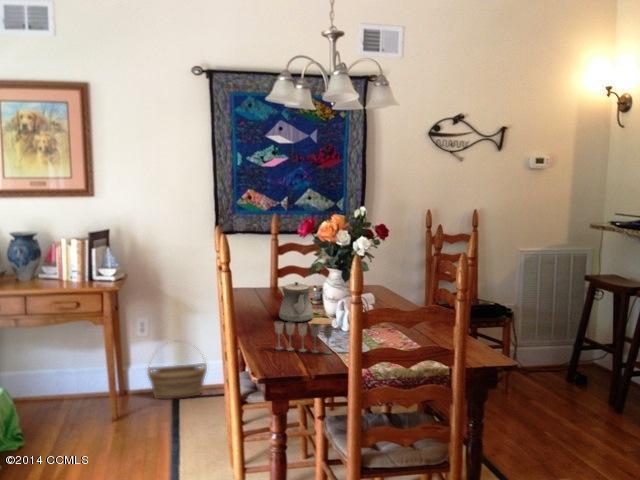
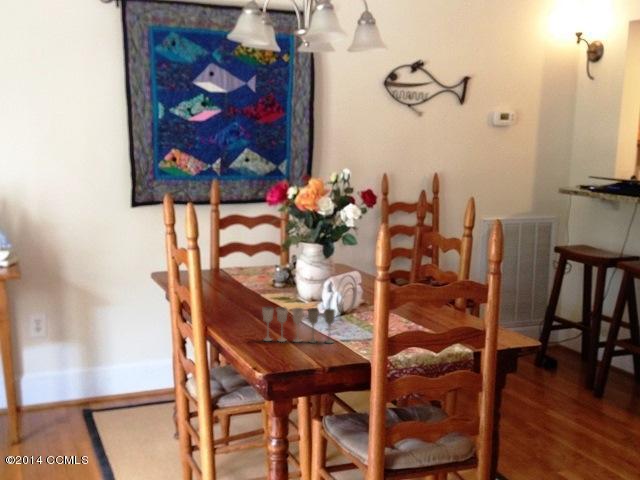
teapot: present [279,282,314,322] -> none [246,260,288,309]
basket: present [148,342,207,400] -> none [49,341,126,417]

